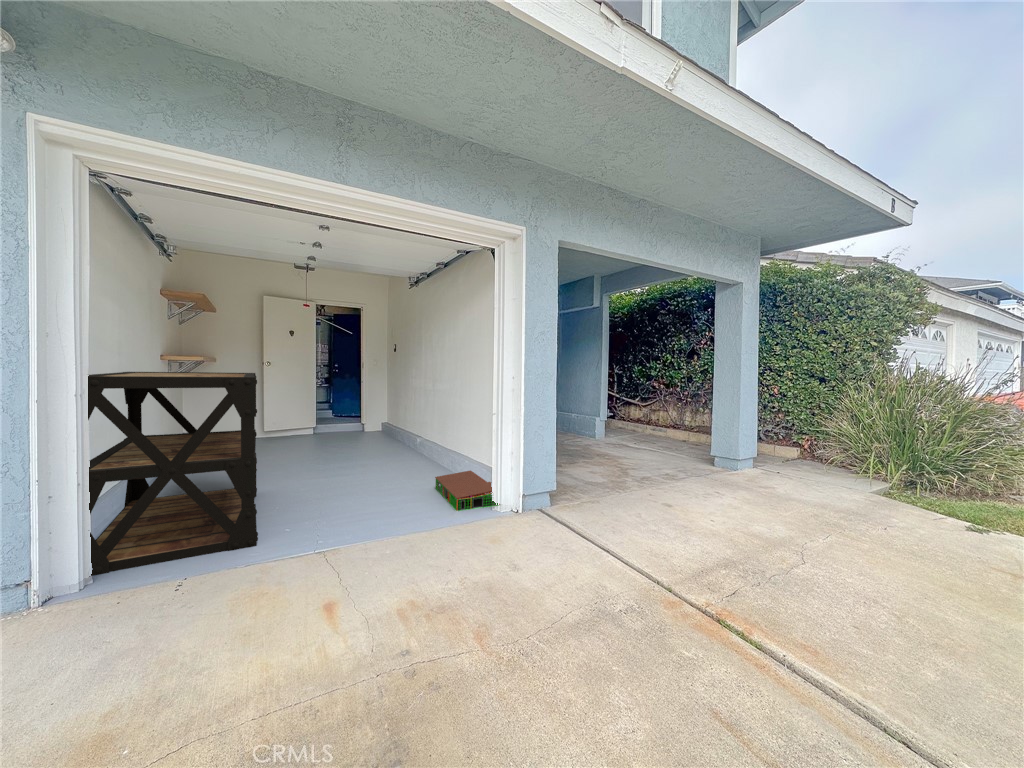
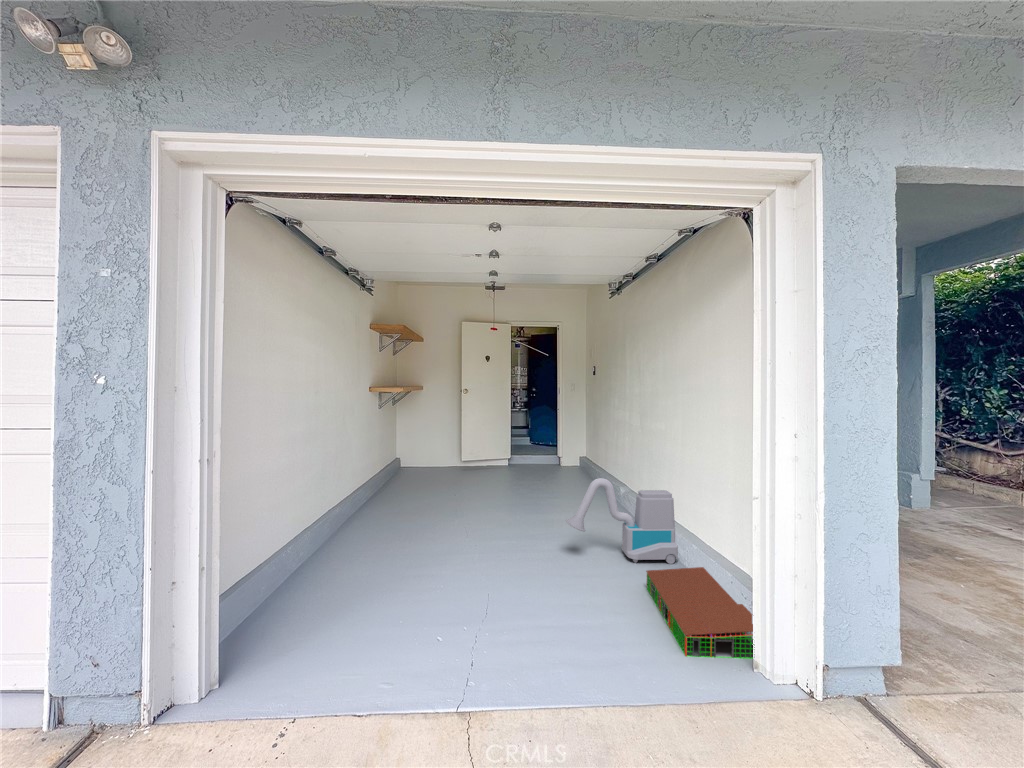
shelving unit: present [88,372,258,576] -> none [202,412,429,676]
vacuum cleaner: none [378,422,456,478] -> present [566,478,678,564]

